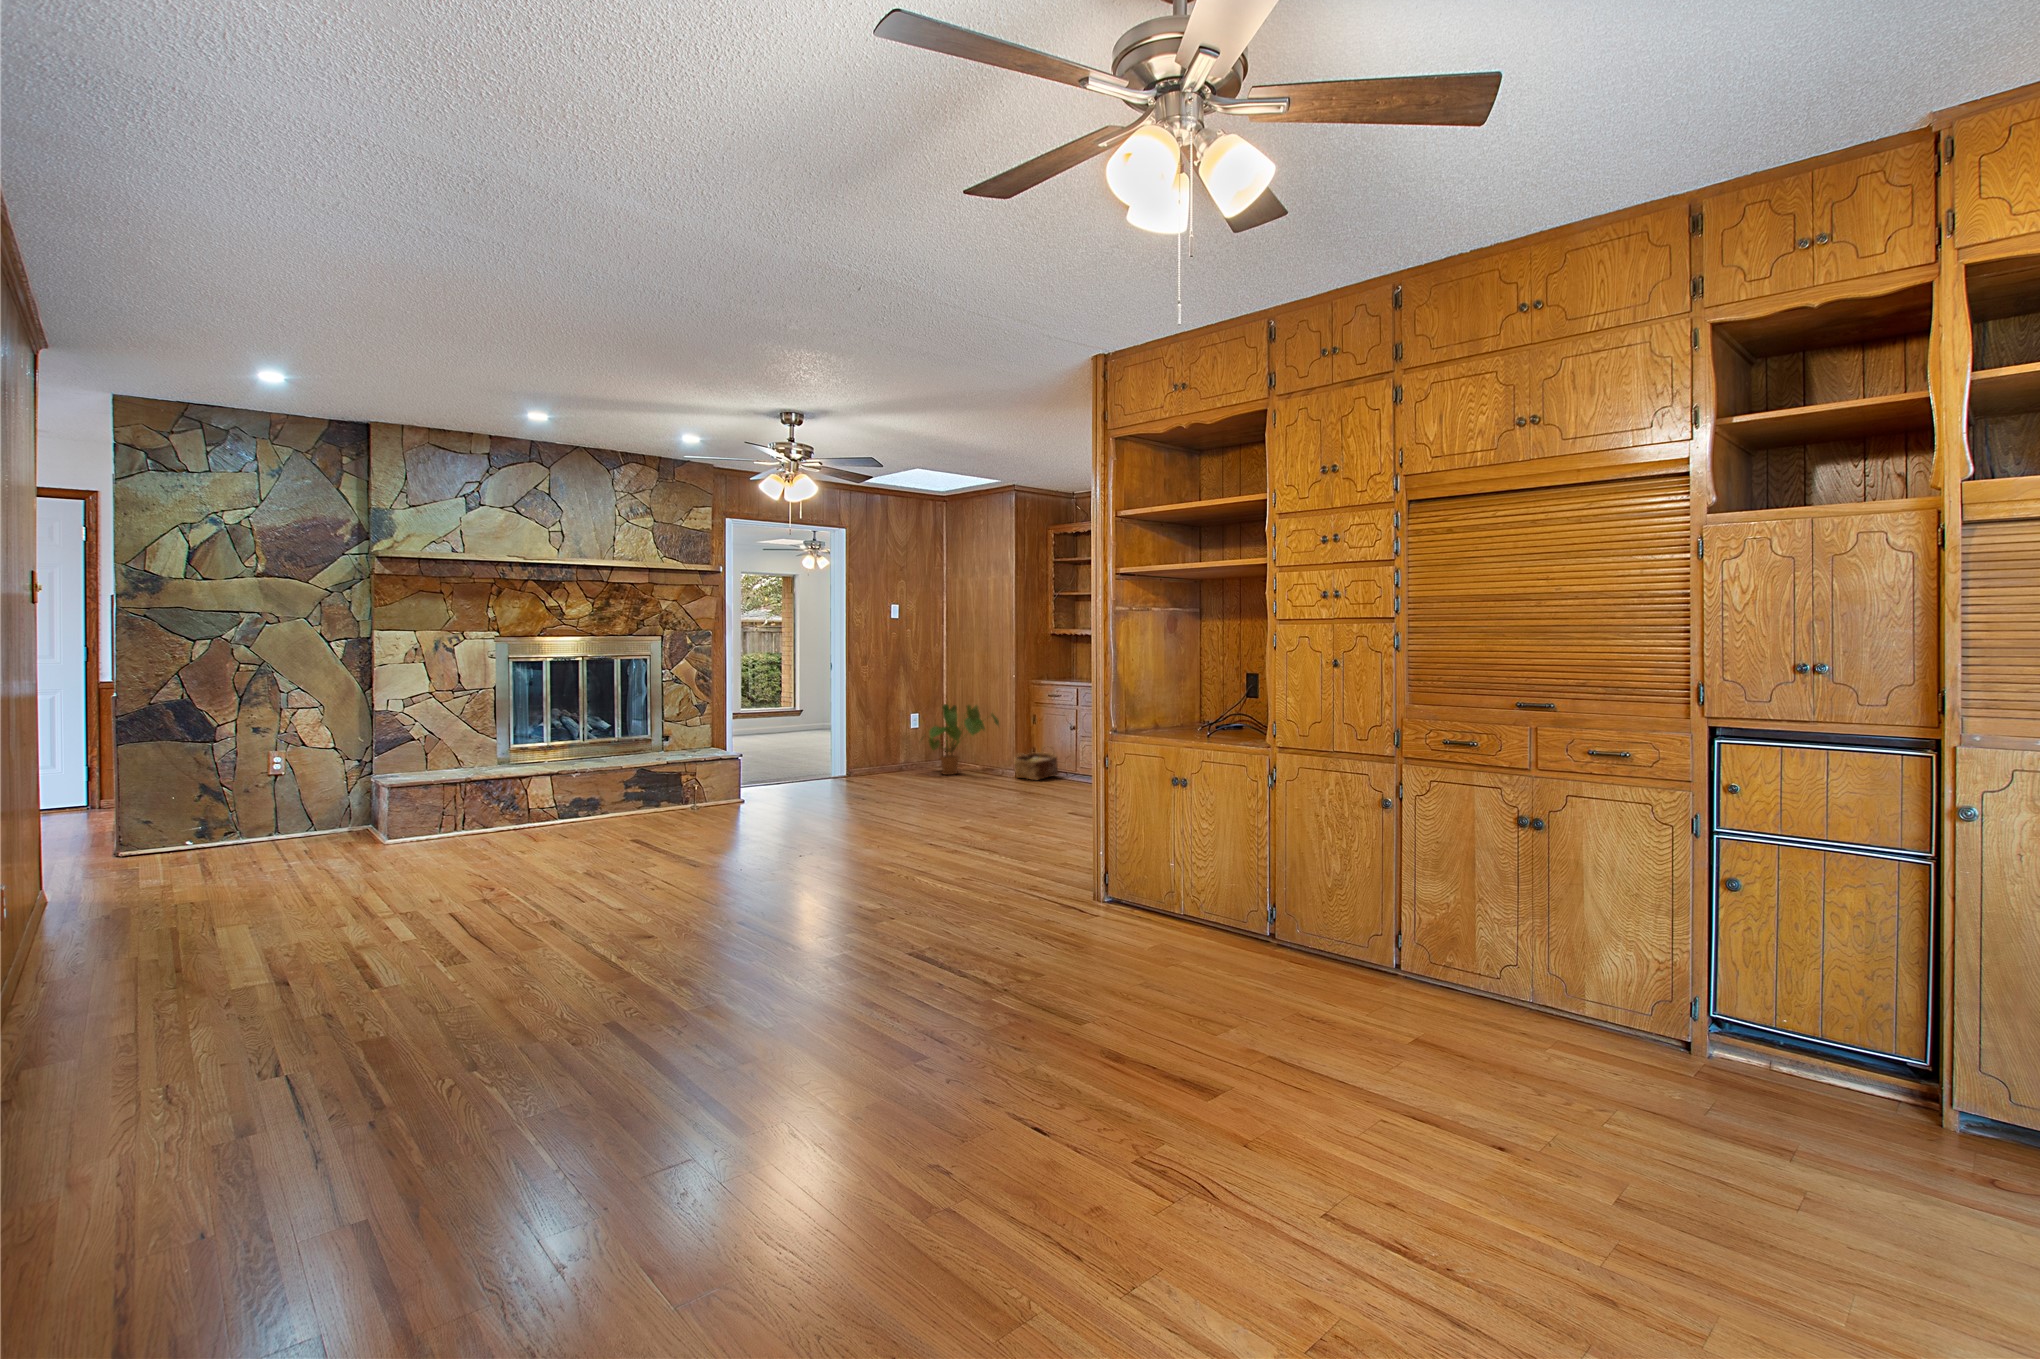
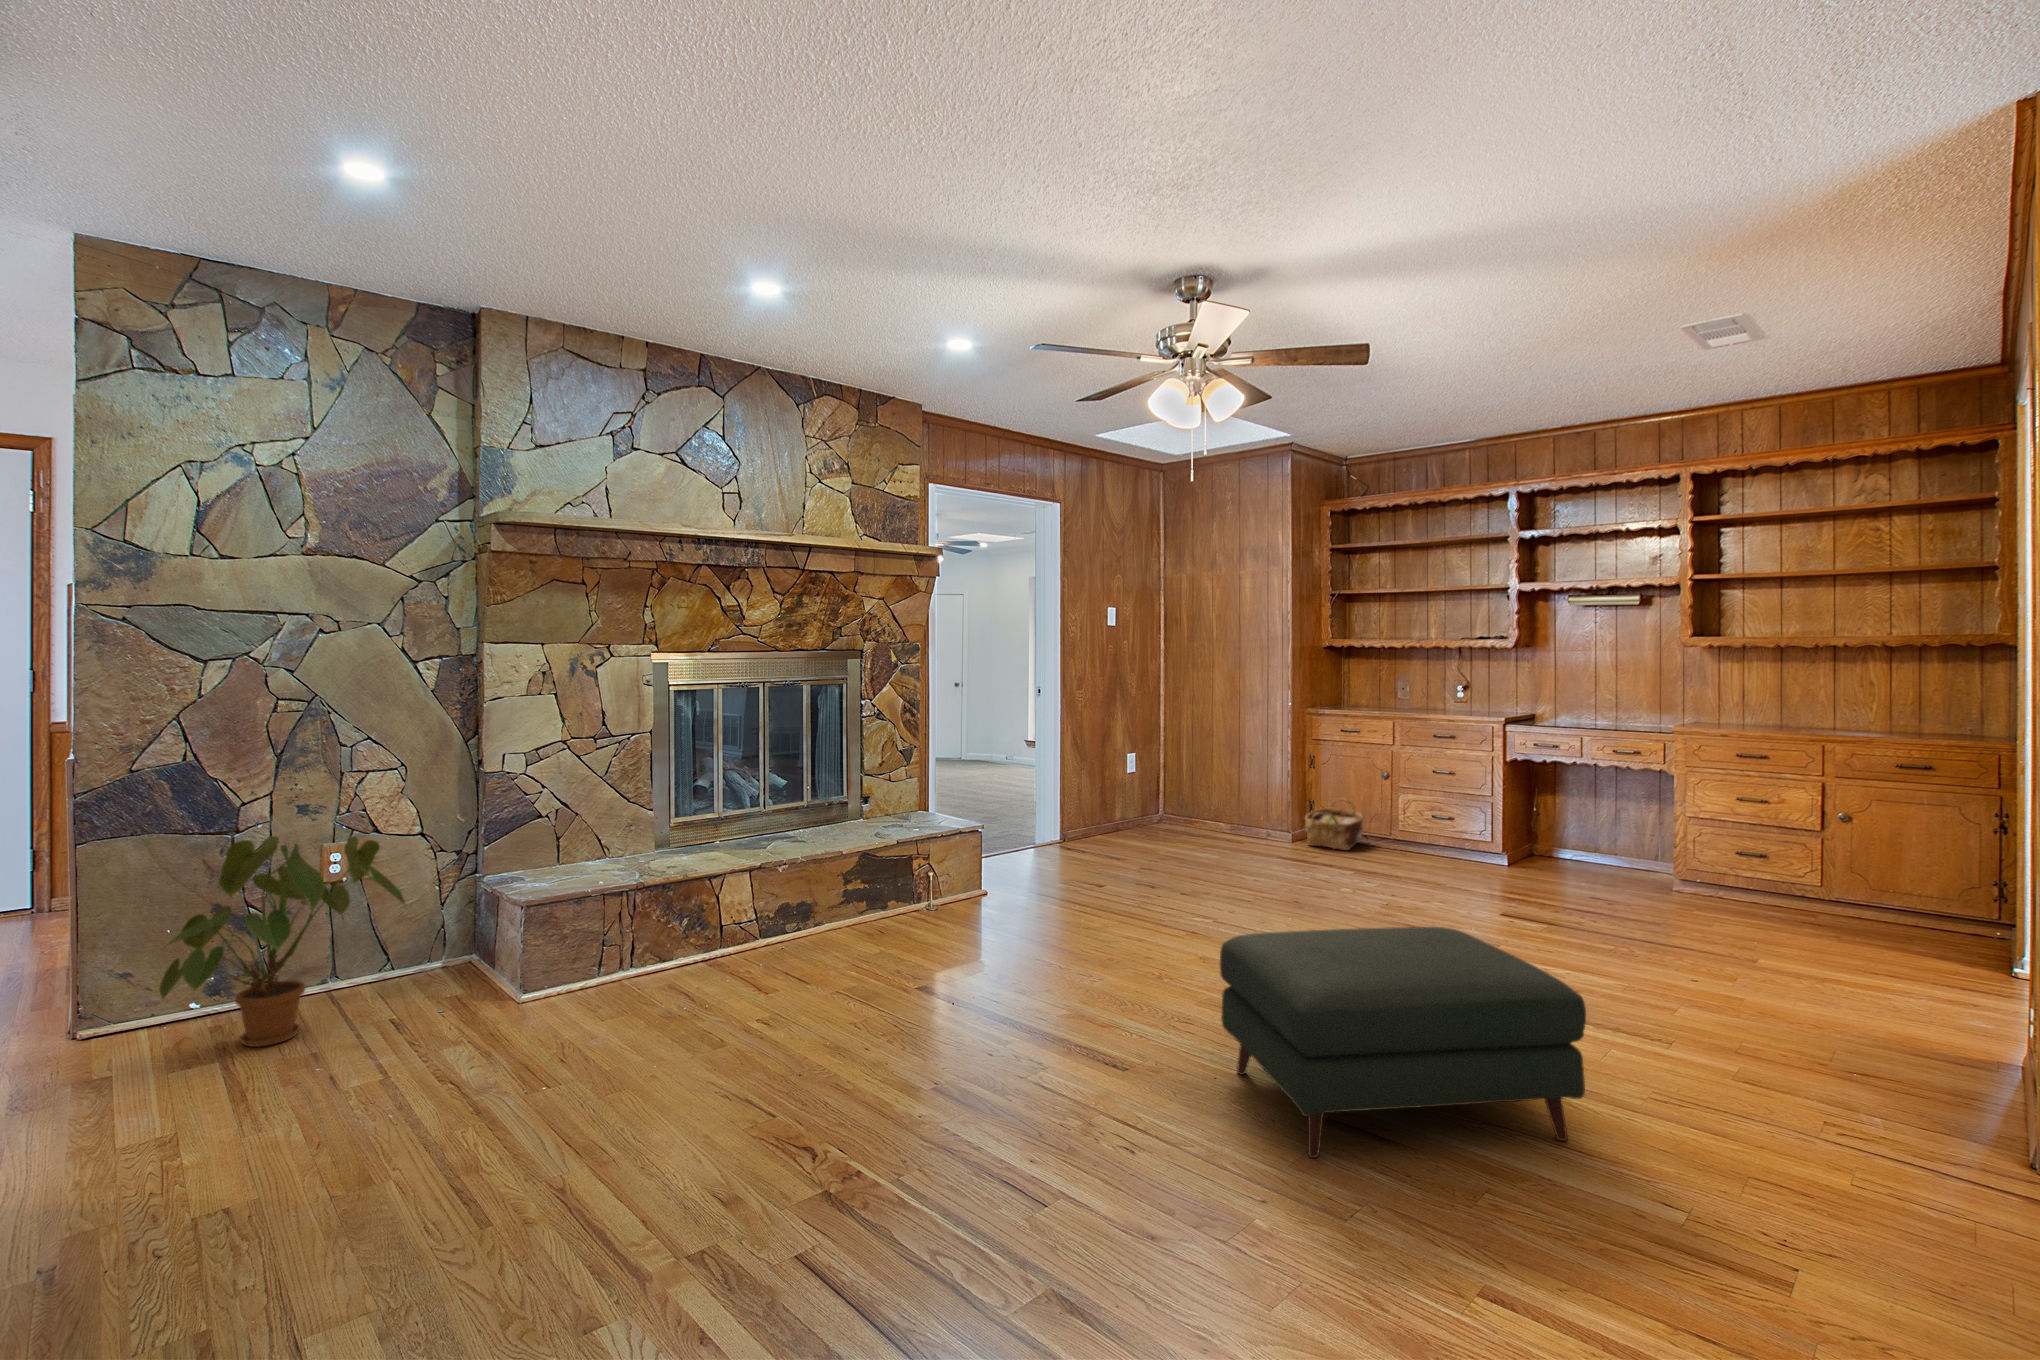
house plant: present [929,704,999,775] -> present [159,836,405,1047]
ottoman: none [730,787,893,885] -> present [1220,927,1586,1158]

